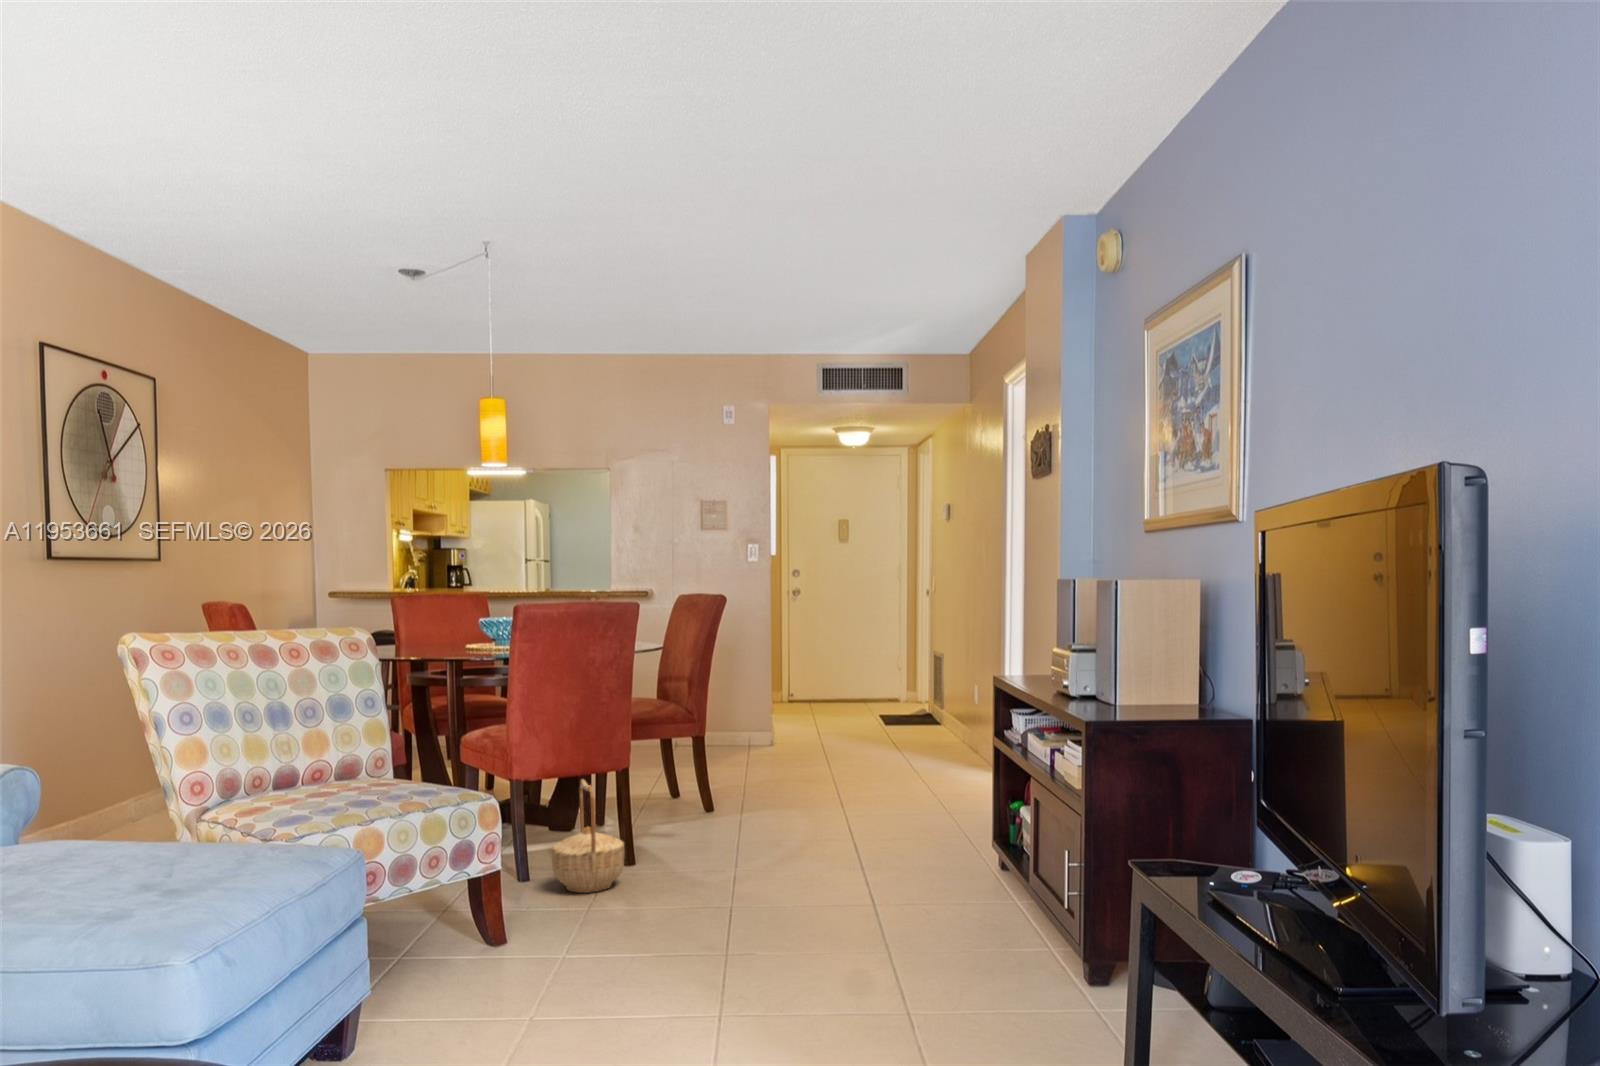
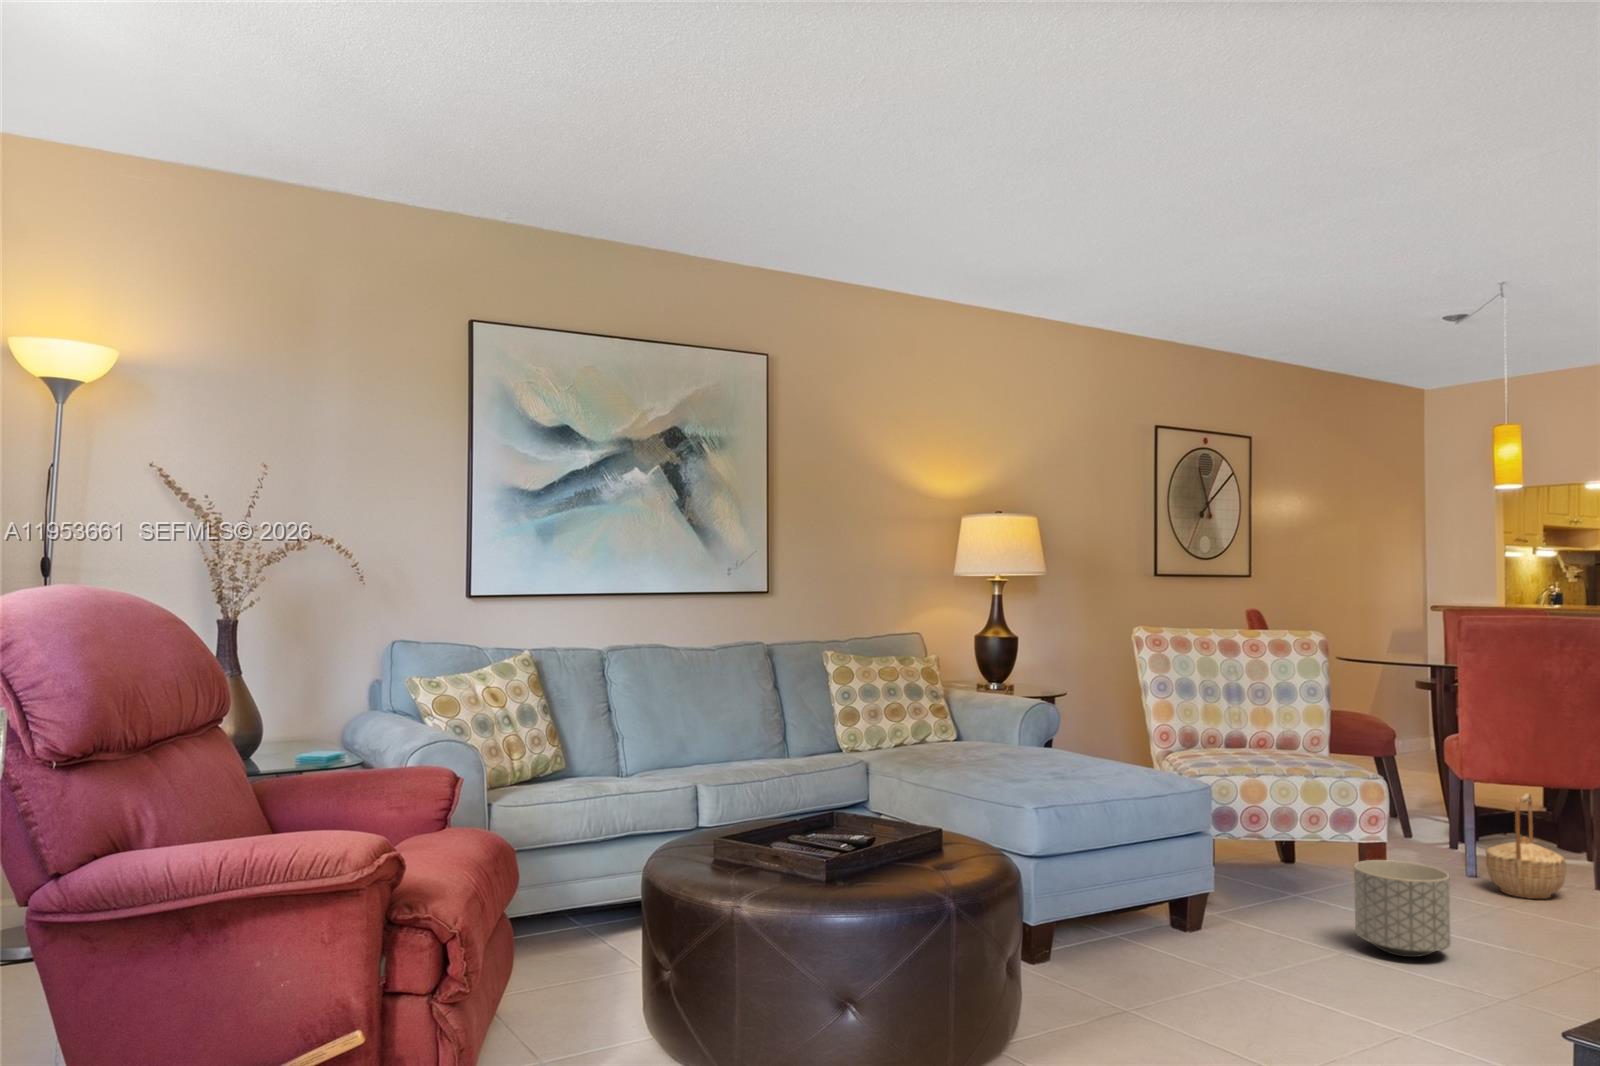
planter: none [523,886,626,1003] -> present [1354,860,1451,957]

